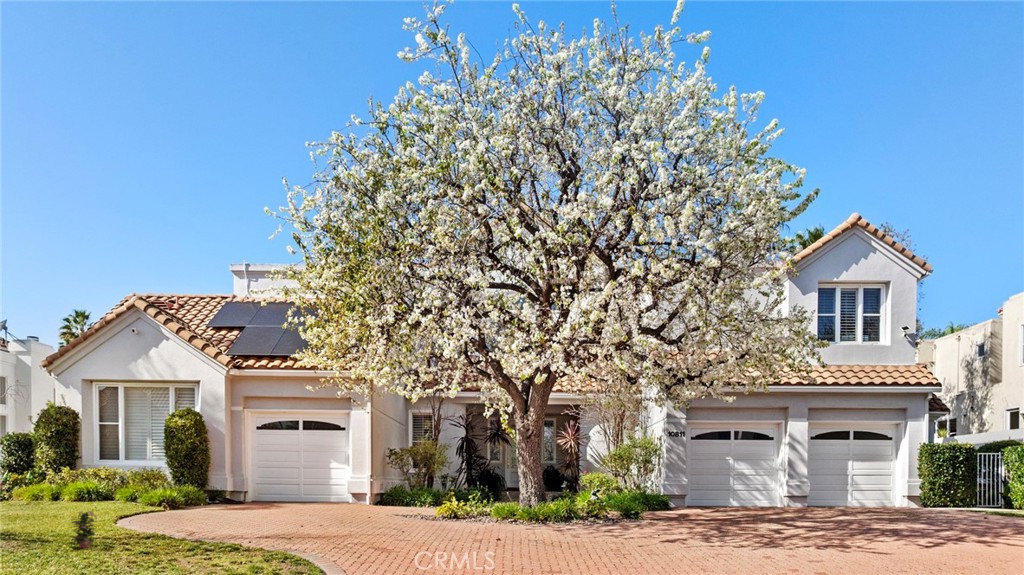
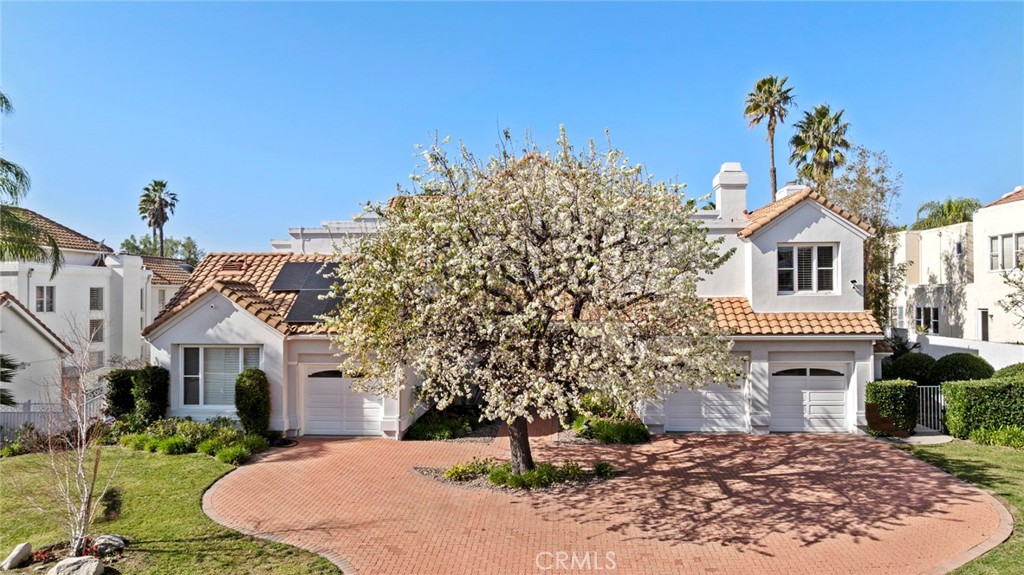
lounge chair: none [918,467,968,512] -> present [865,403,910,443]

